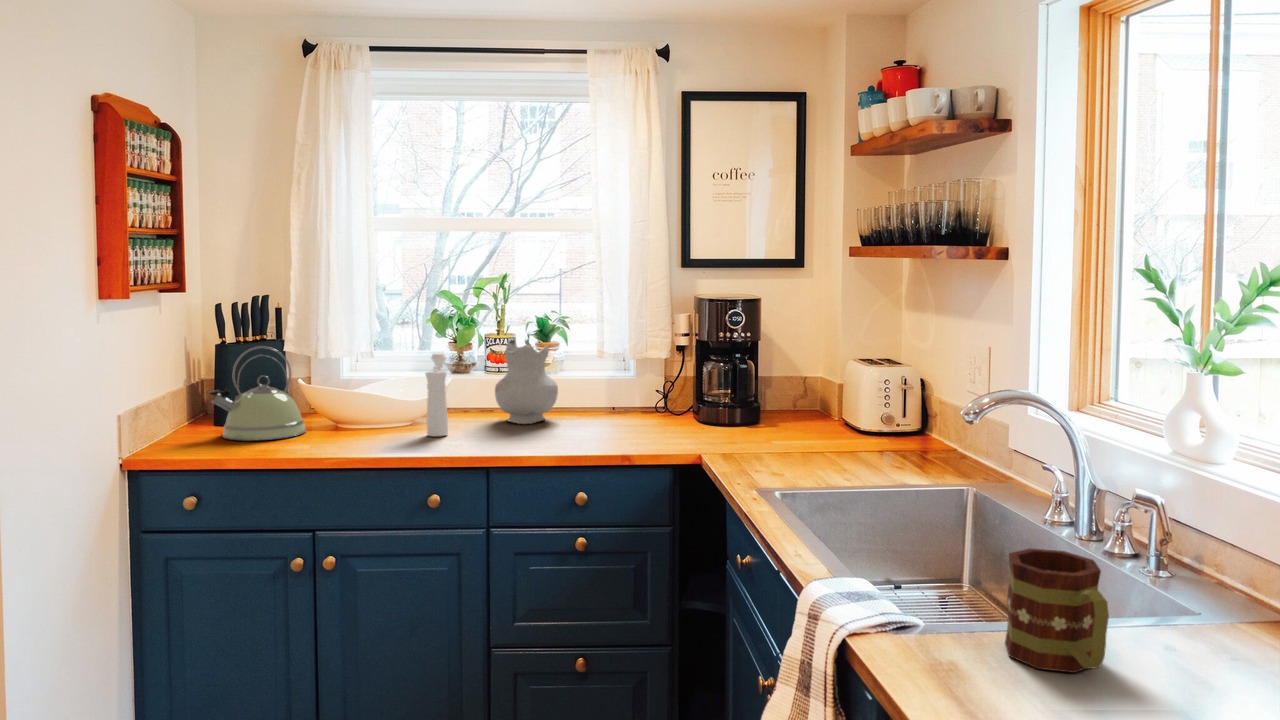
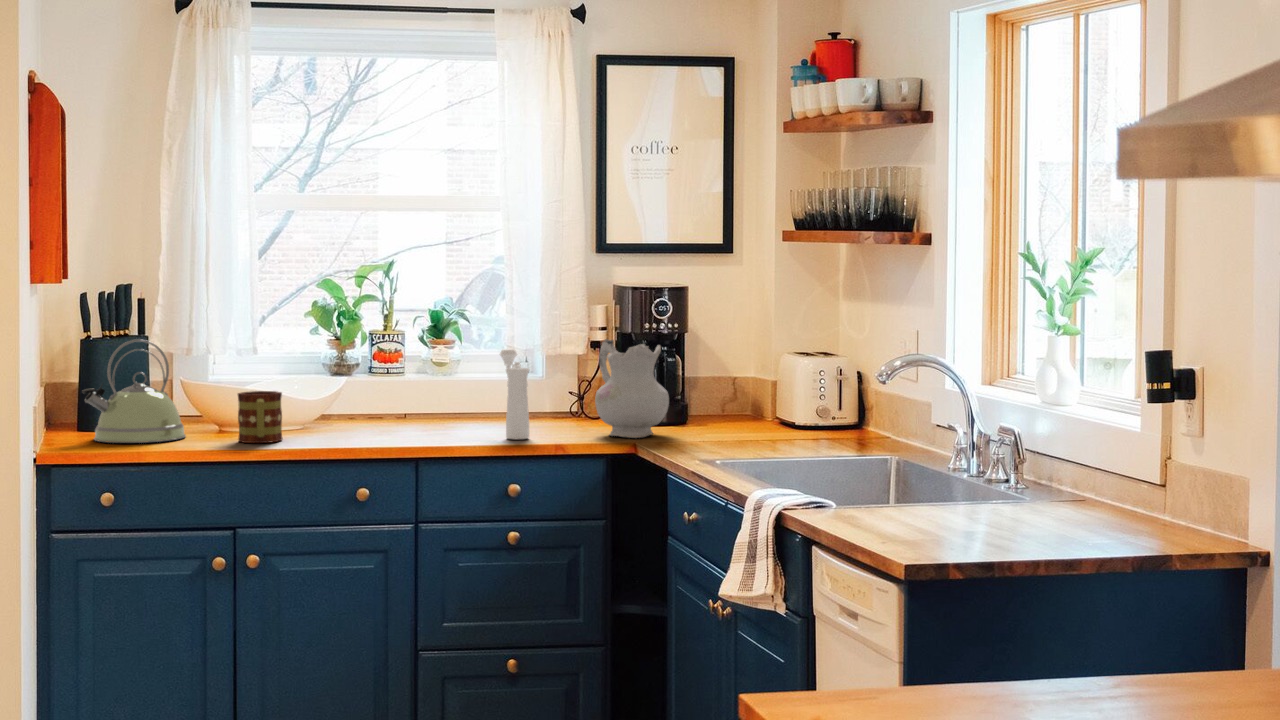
ceramic pitcher: present [495,339,558,424] -> present [595,339,669,438]
pepper mill: present [425,353,448,436] -> present [500,349,529,439]
mug: present [1005,549,1109,673] -> present [238,391,283,443]

